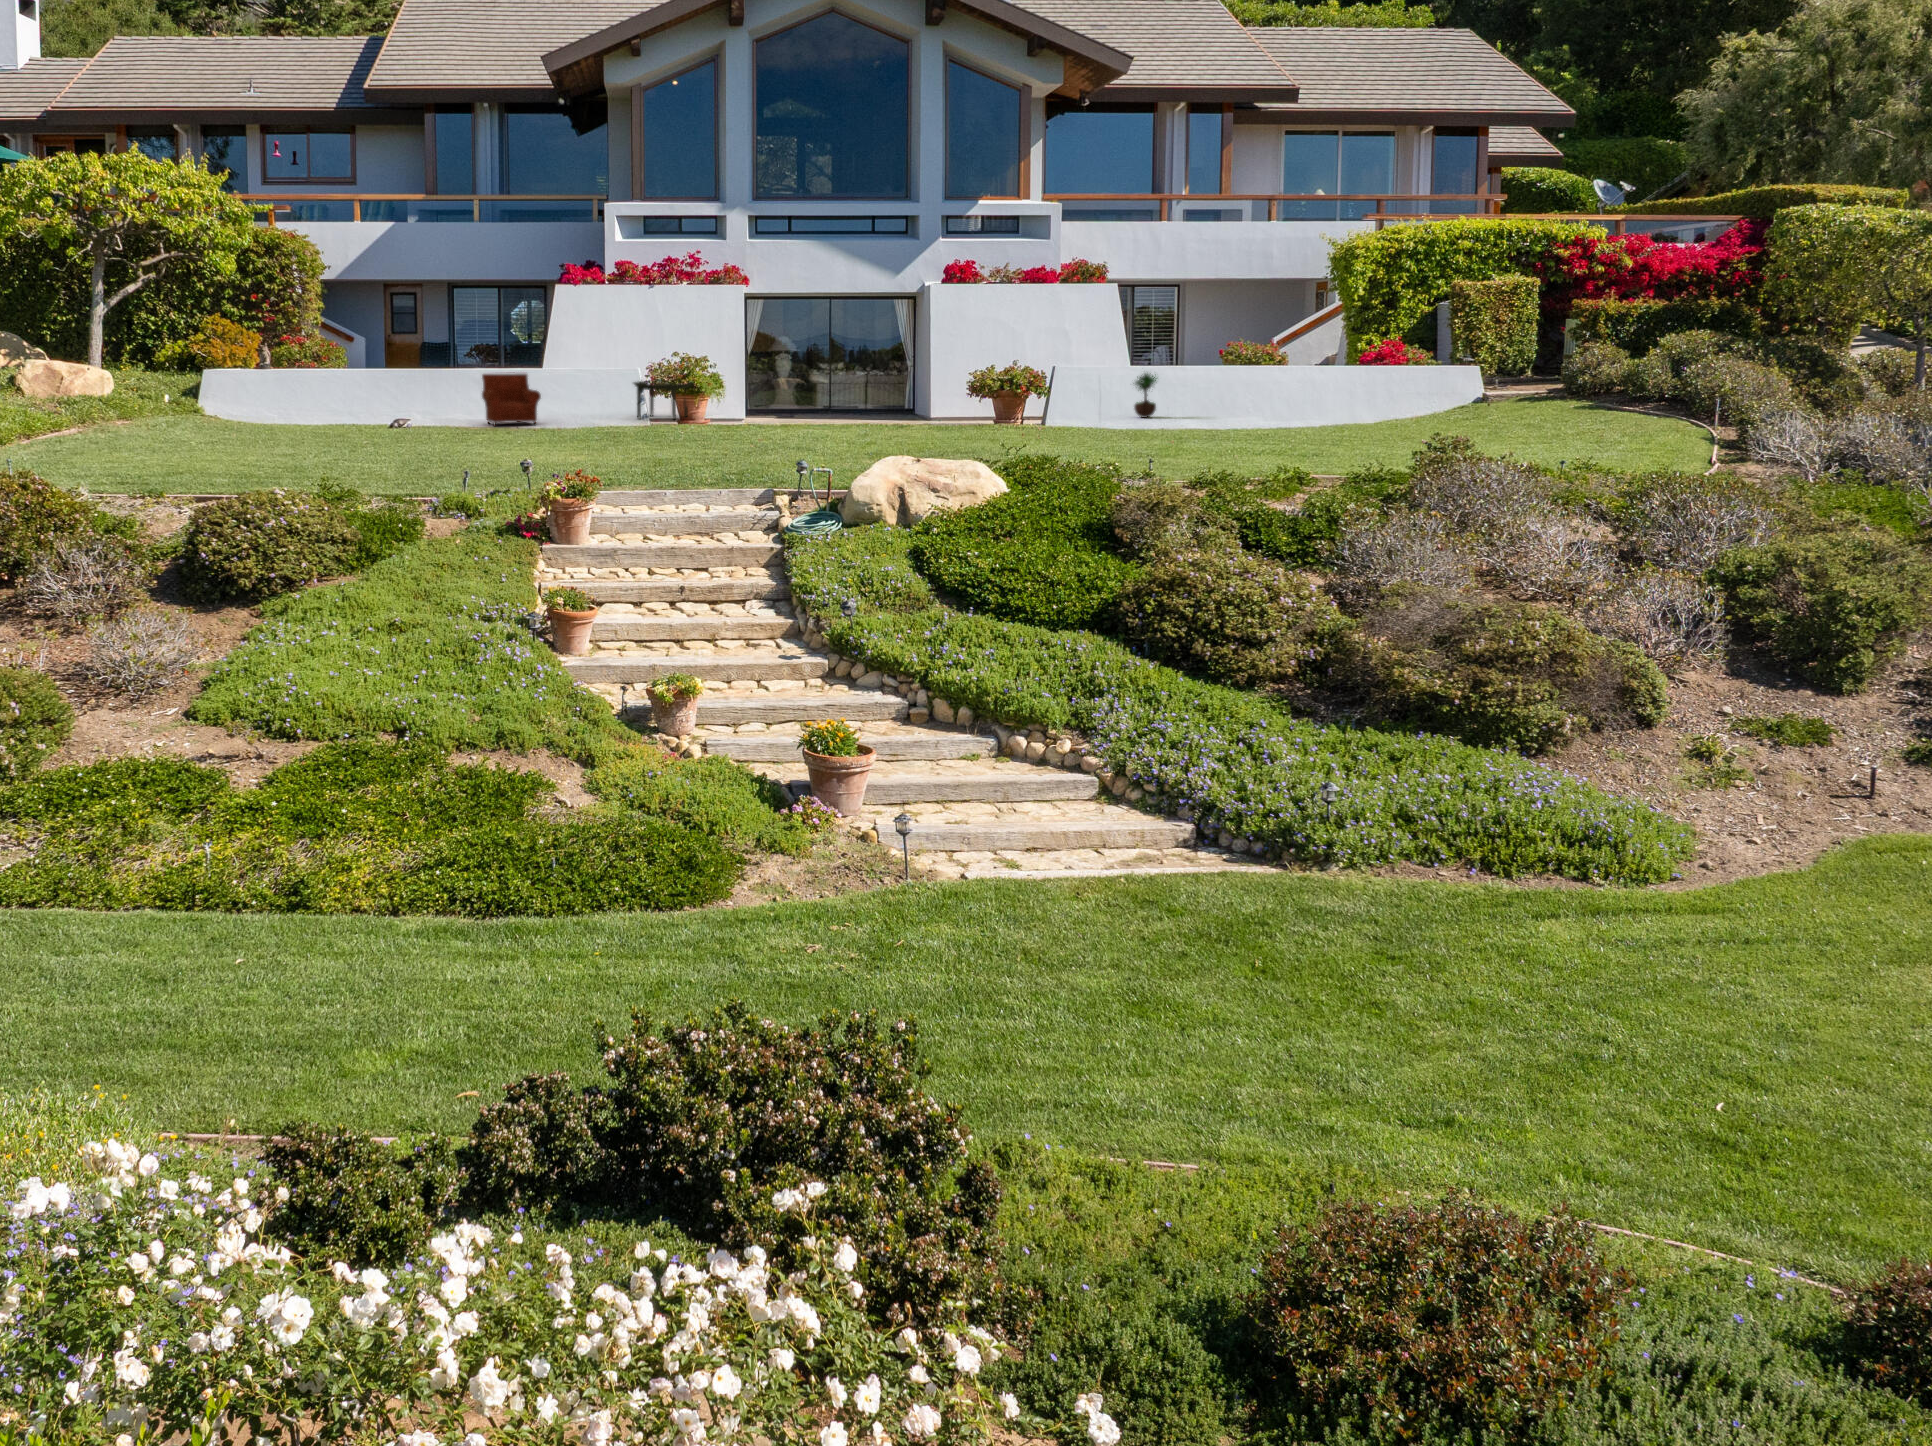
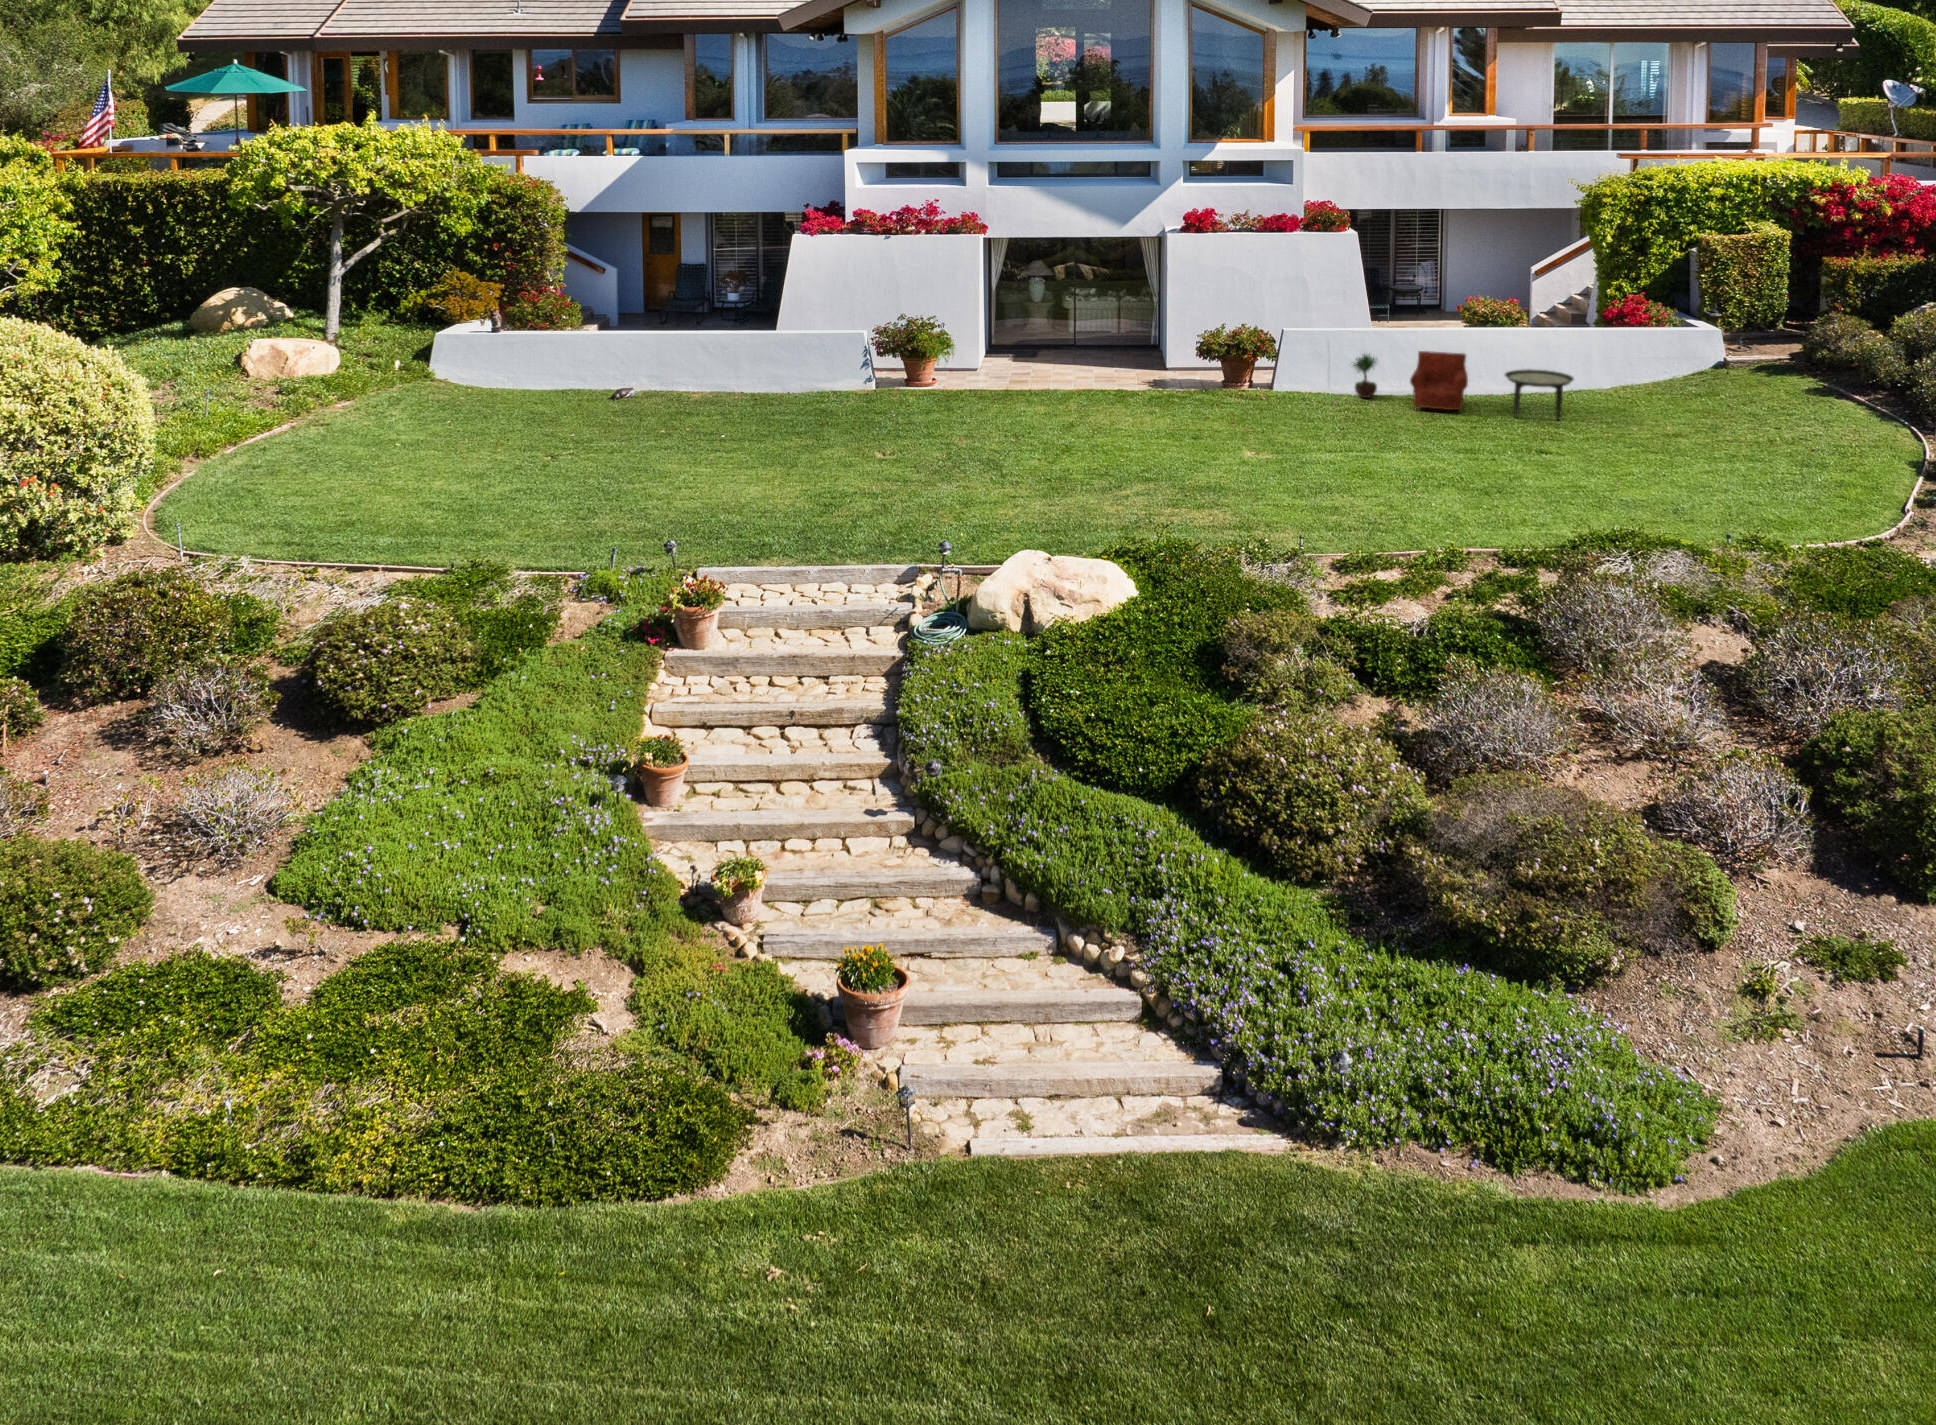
armchair: present [482,374,541,425] -> present [1410,351,1468,412]
round table: present [634,381,691,420] -> present [1505,369,1573,420]

